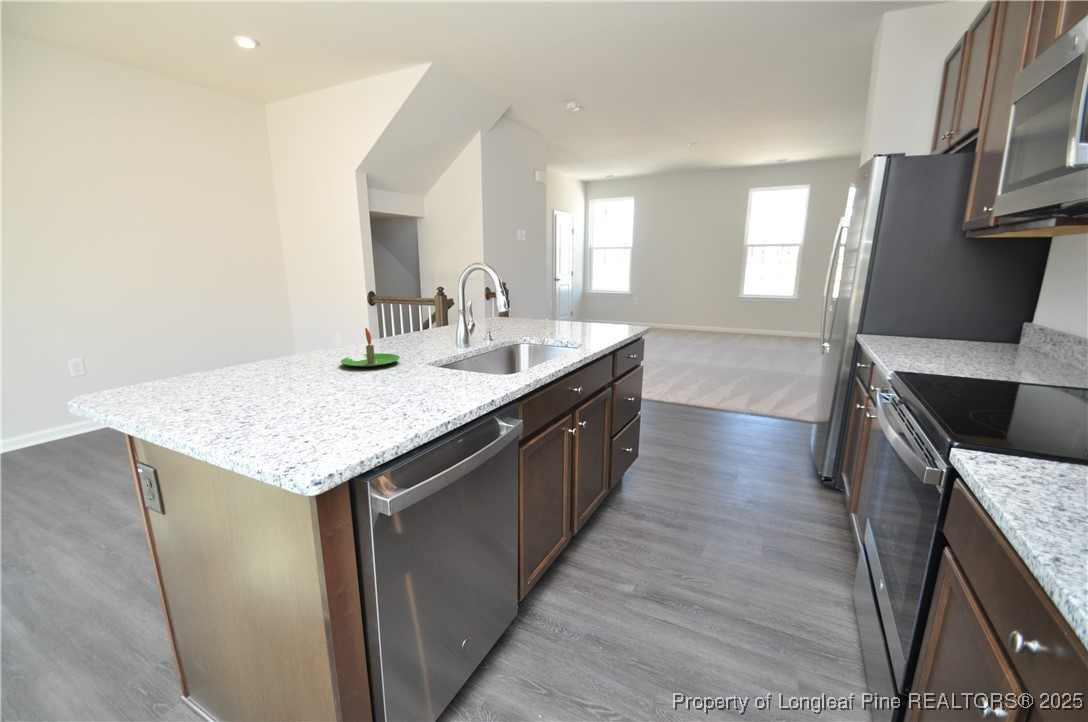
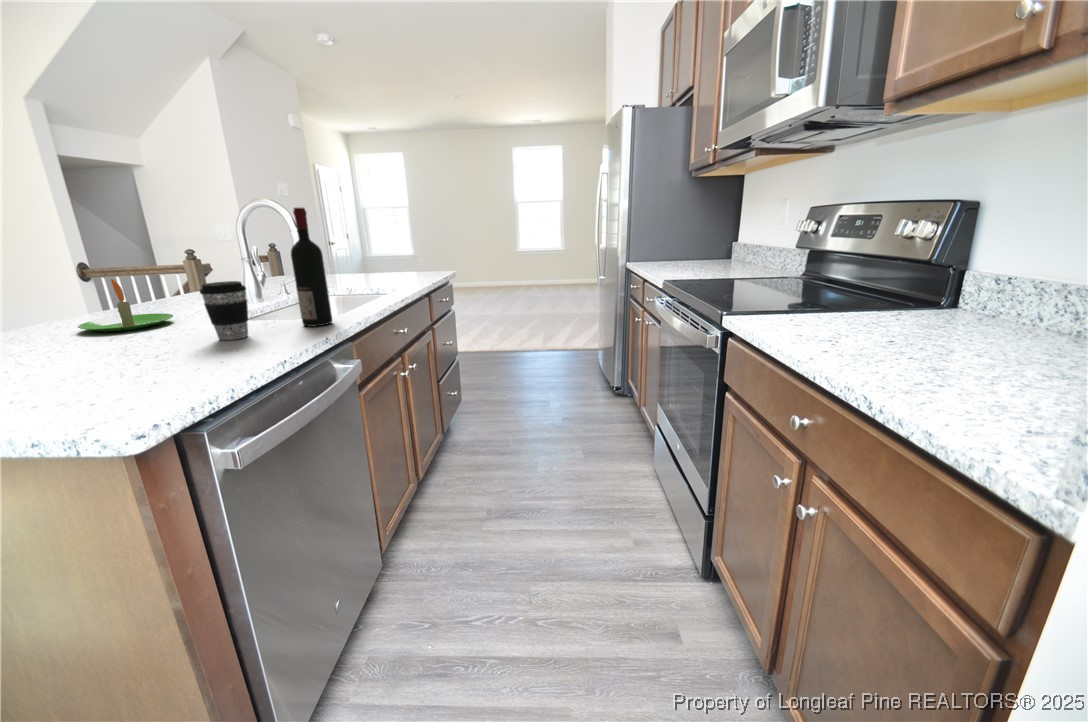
wine bottle: none [478,283,503,385] -> present [291,208,332,326]
coffee cup: none [406,342,439,390] -> present [200,281,248,340]

